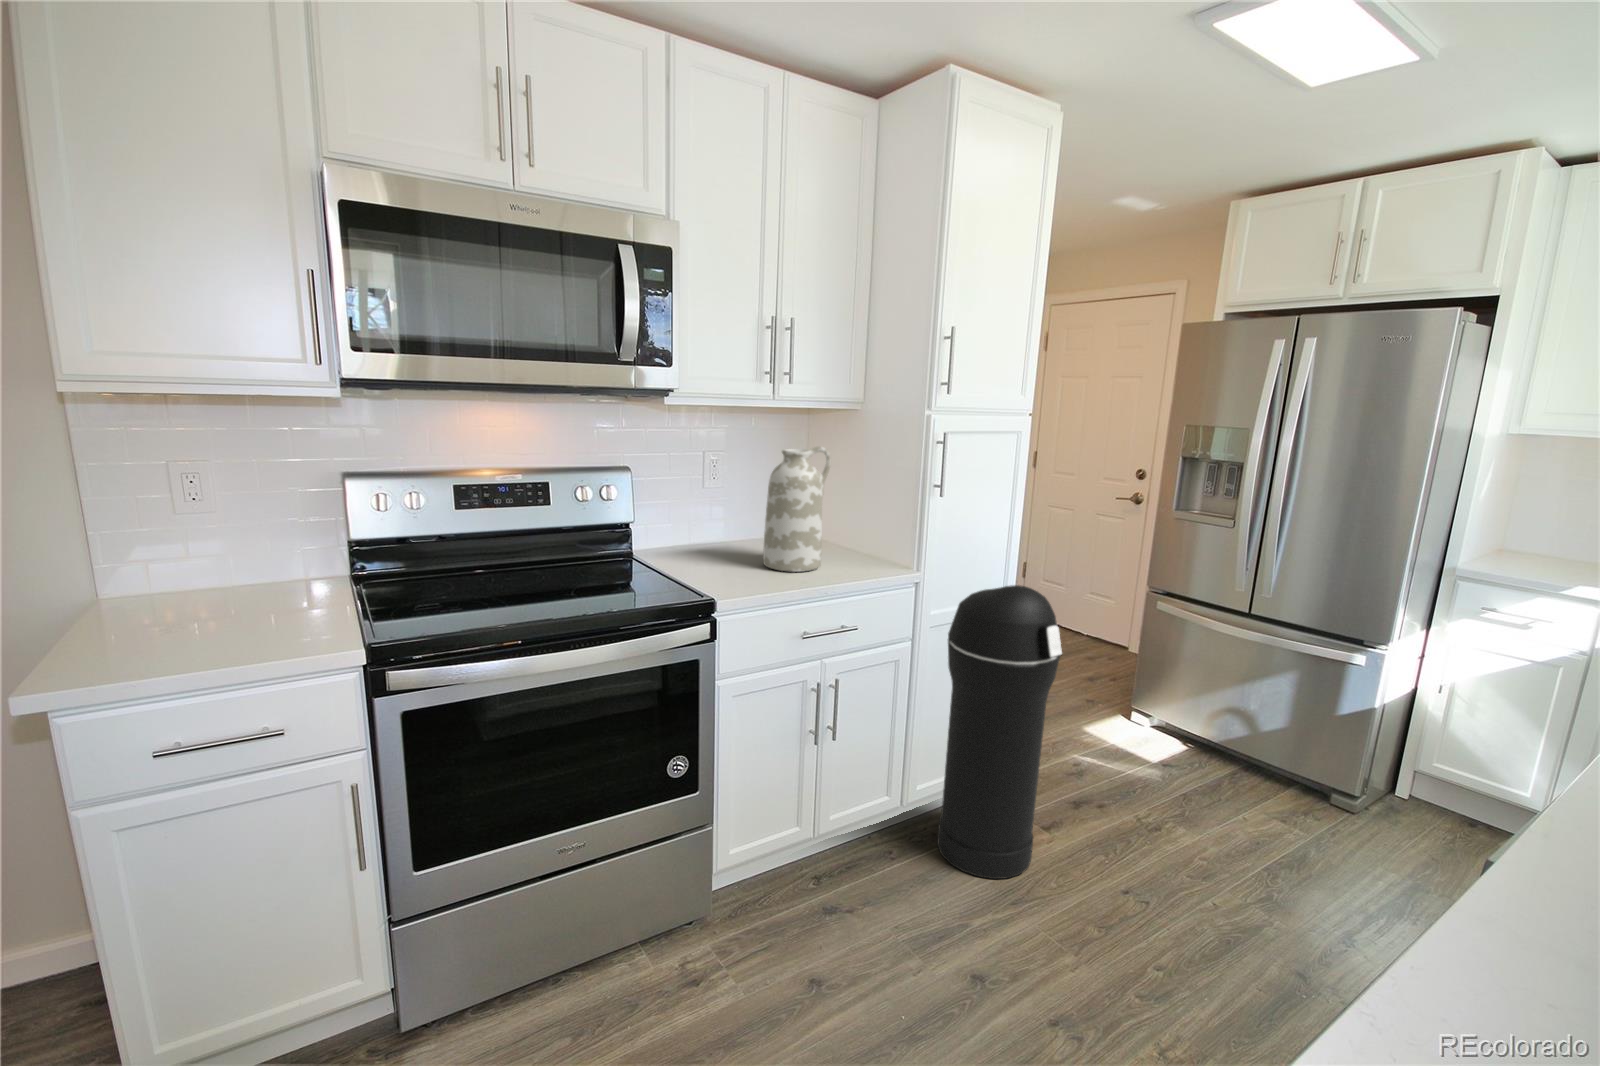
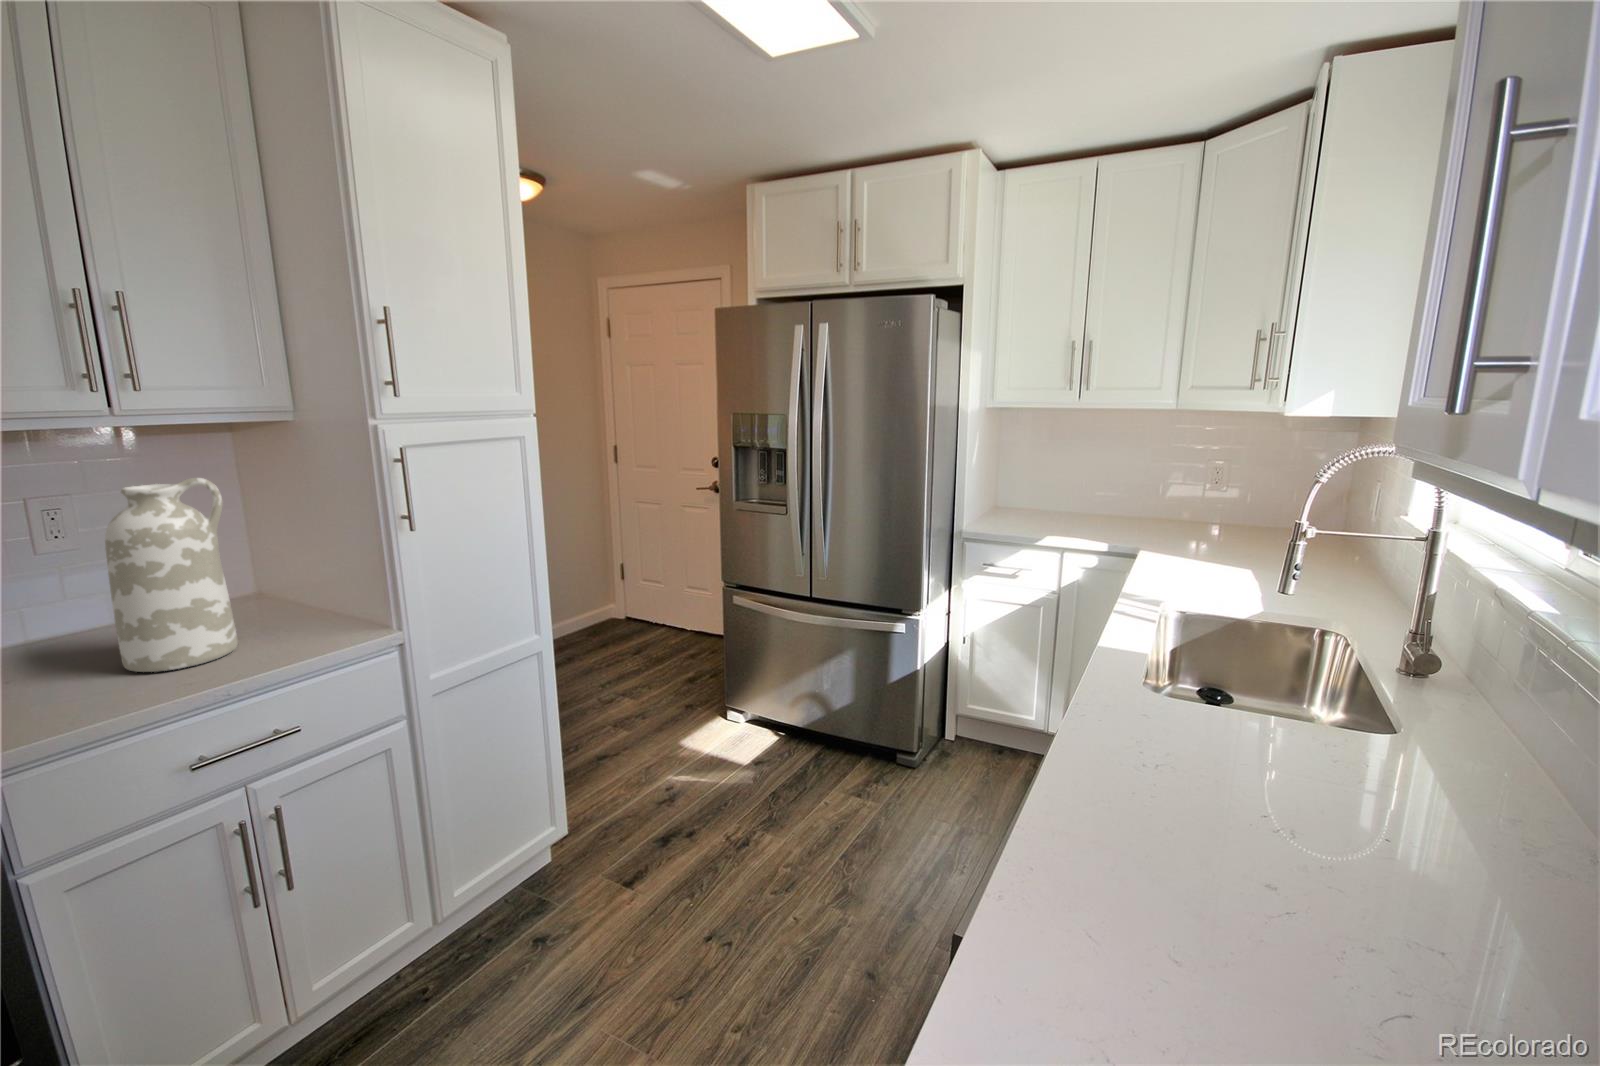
trash can: present [938,585,1062,879] -> none [448,627,604,995]

